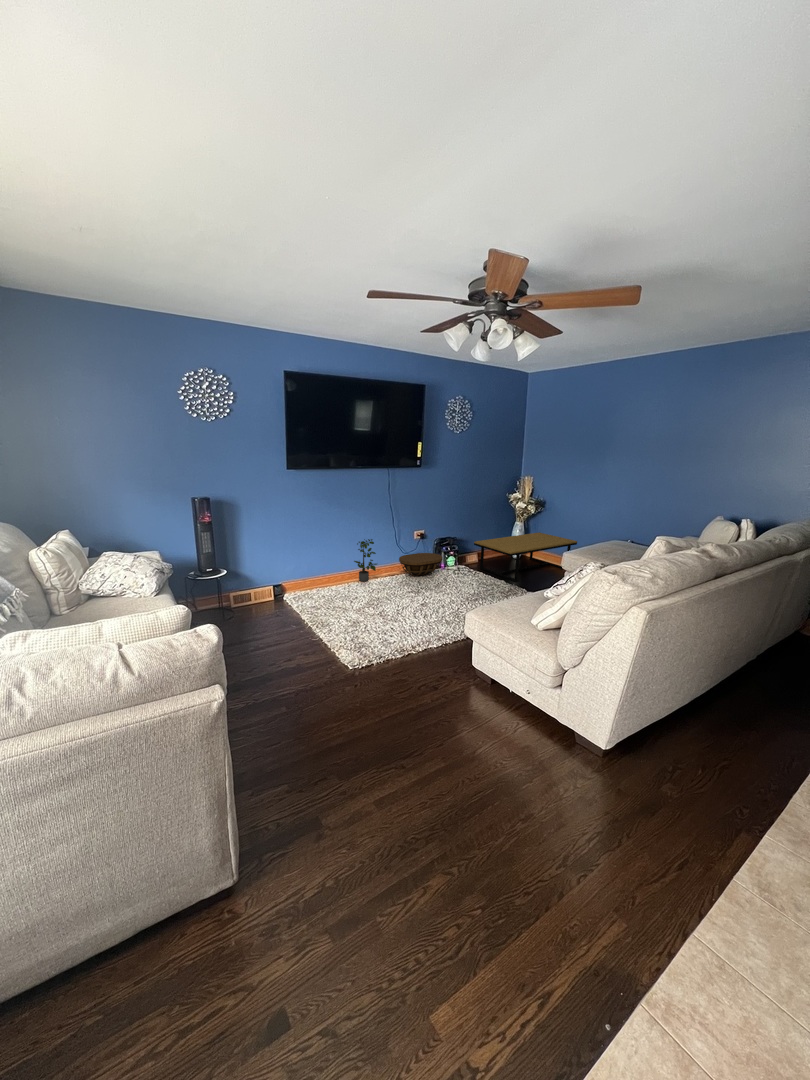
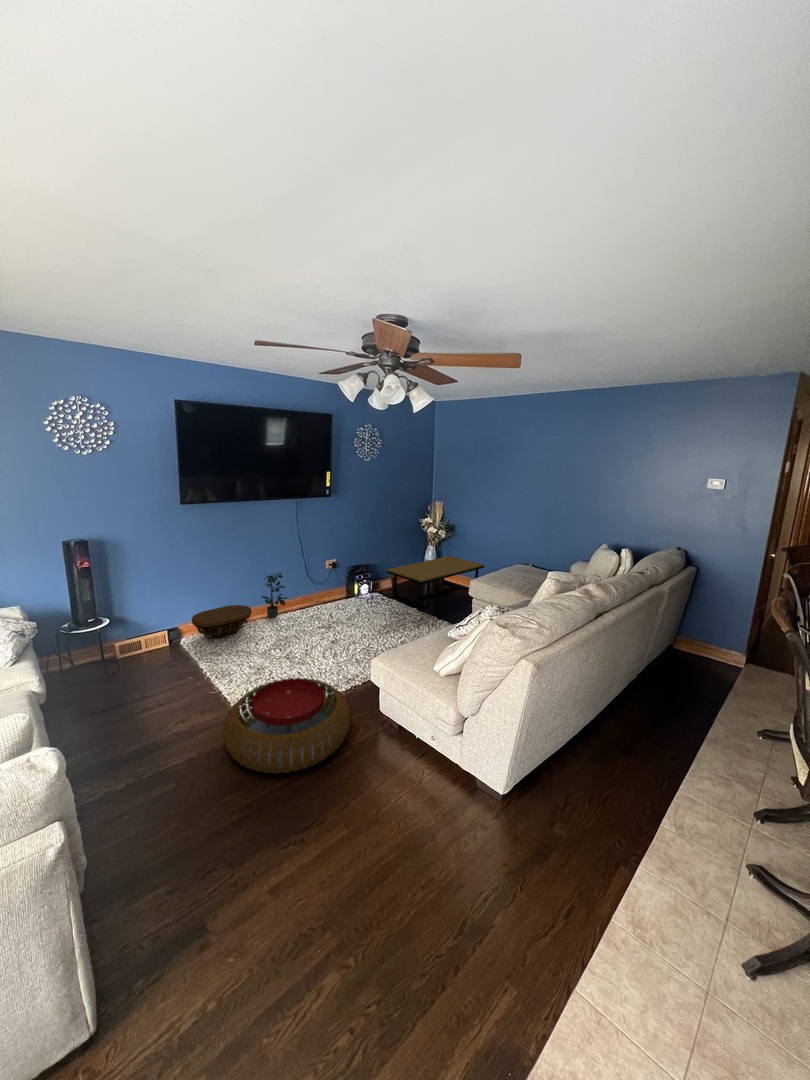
basket: present [399,553,442,576] -> present [192,605,252,638]
pouf: none [327,628,444,709] -> present [223,678,350,774]

